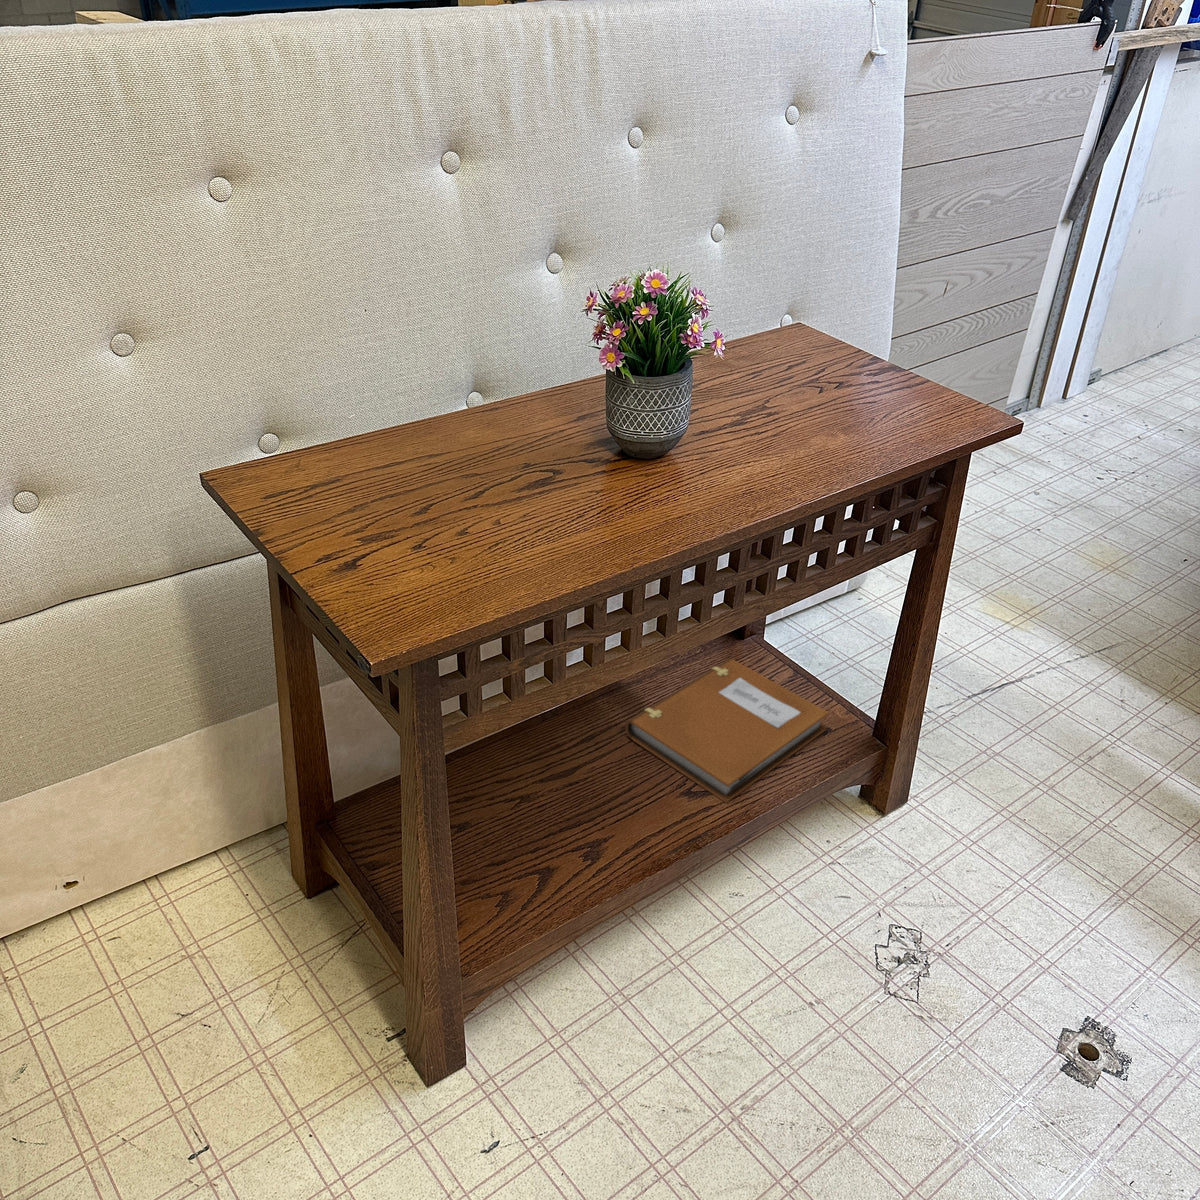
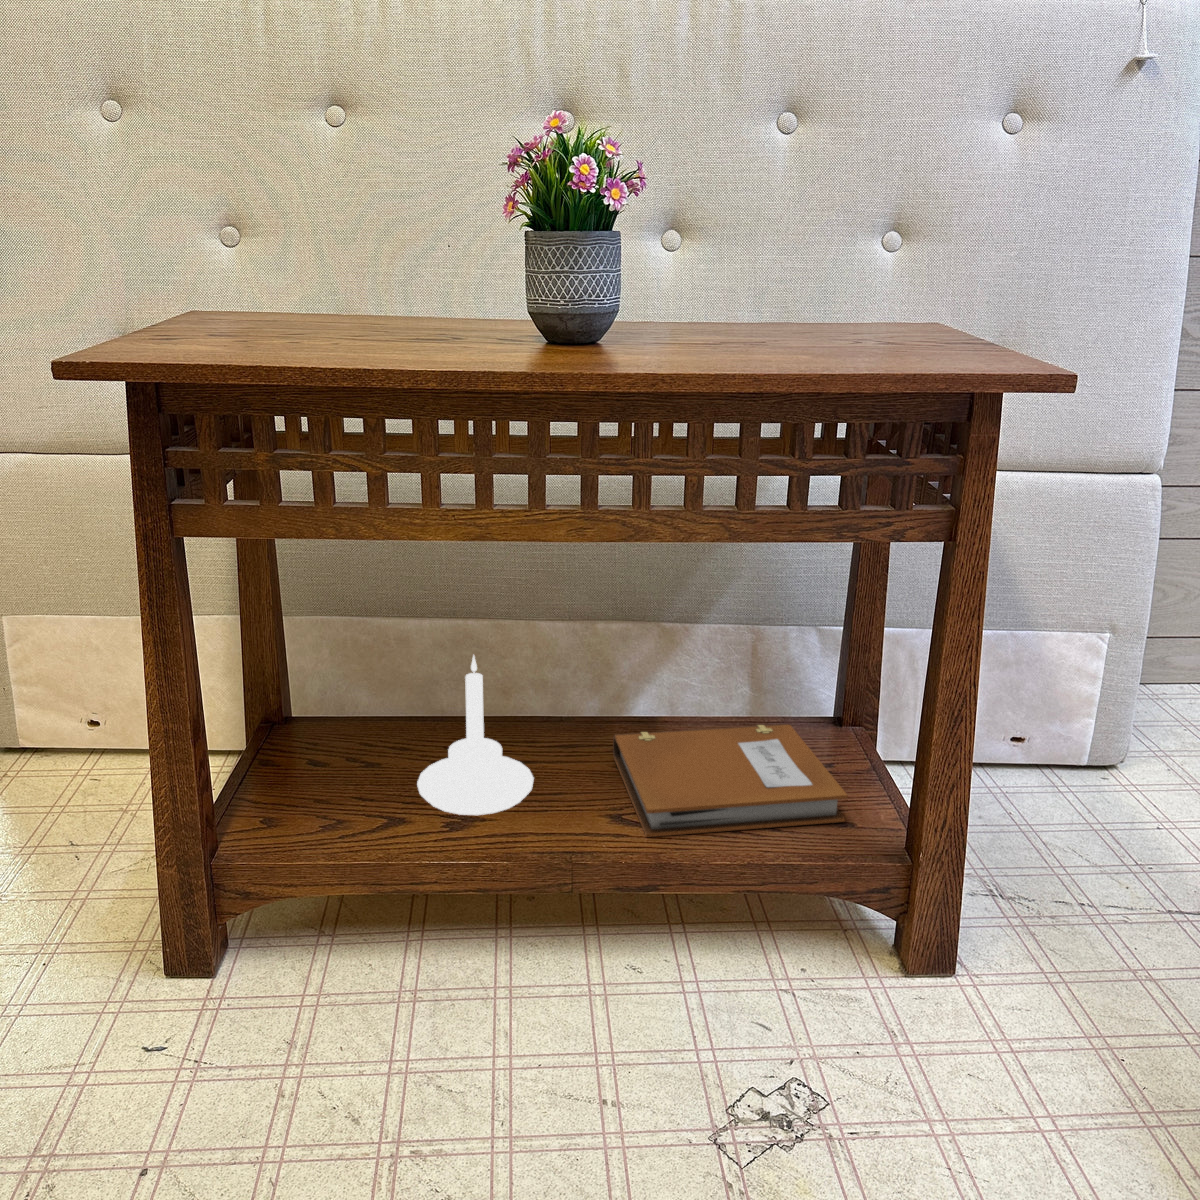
candle holder: none [522,716,623,848] -> present [417,655,534,815]

